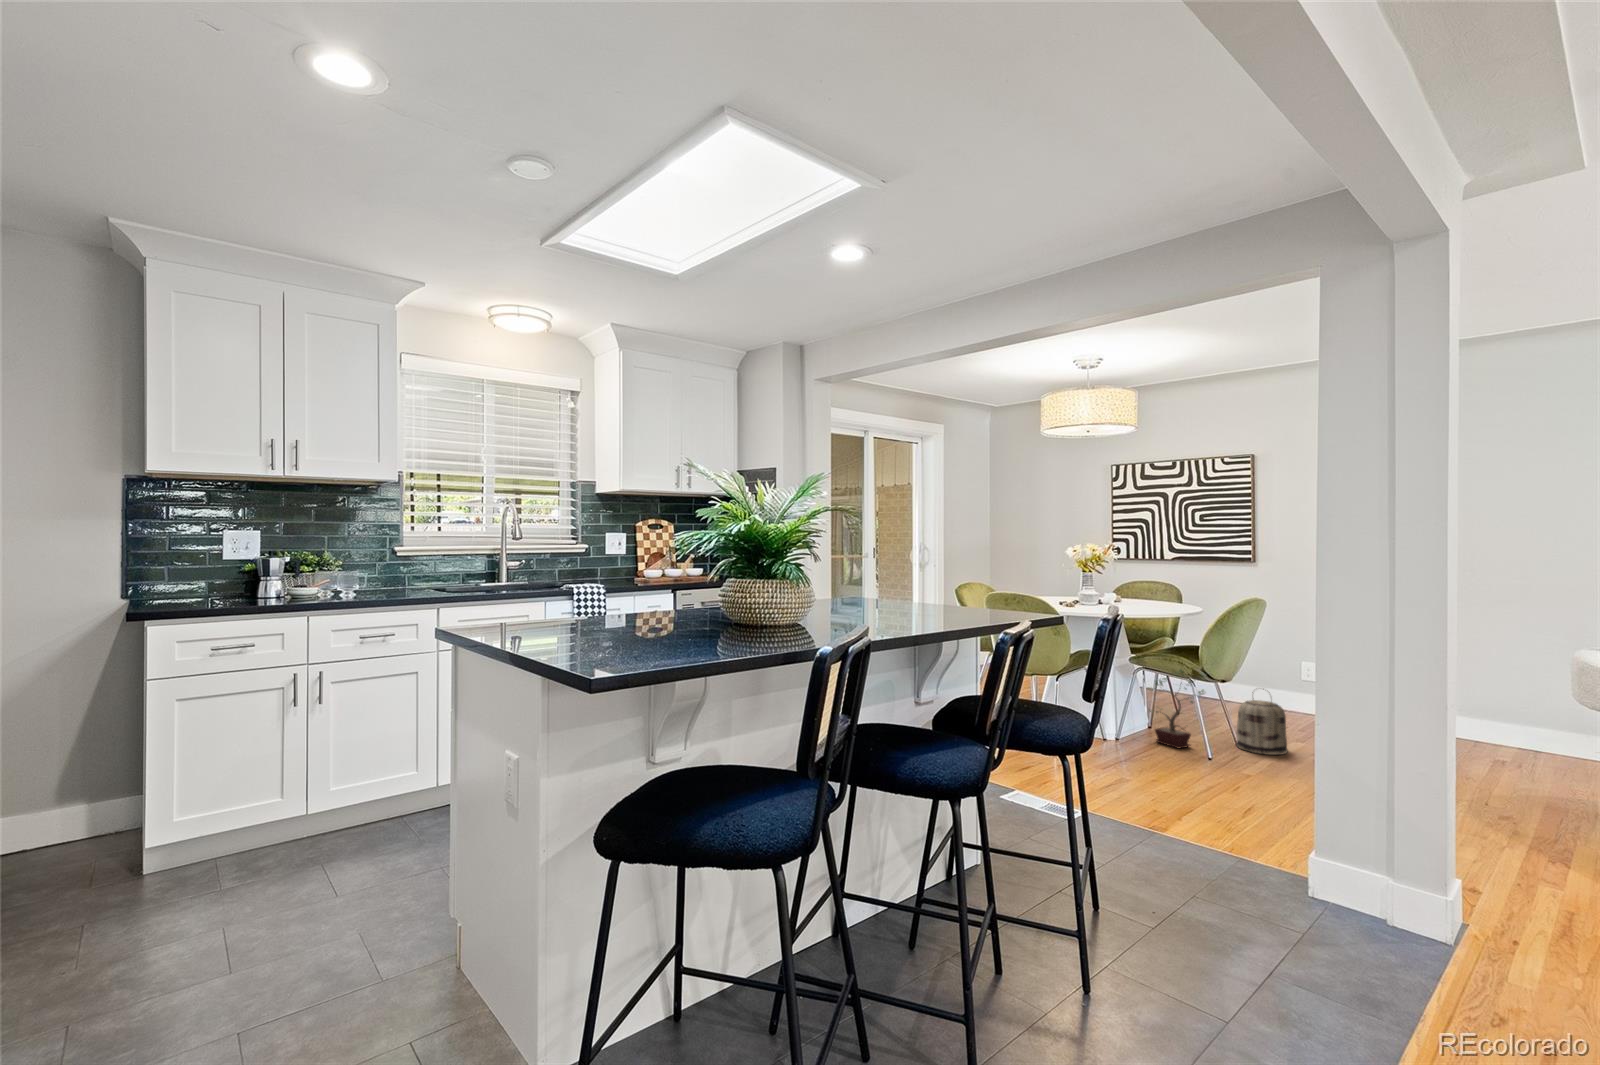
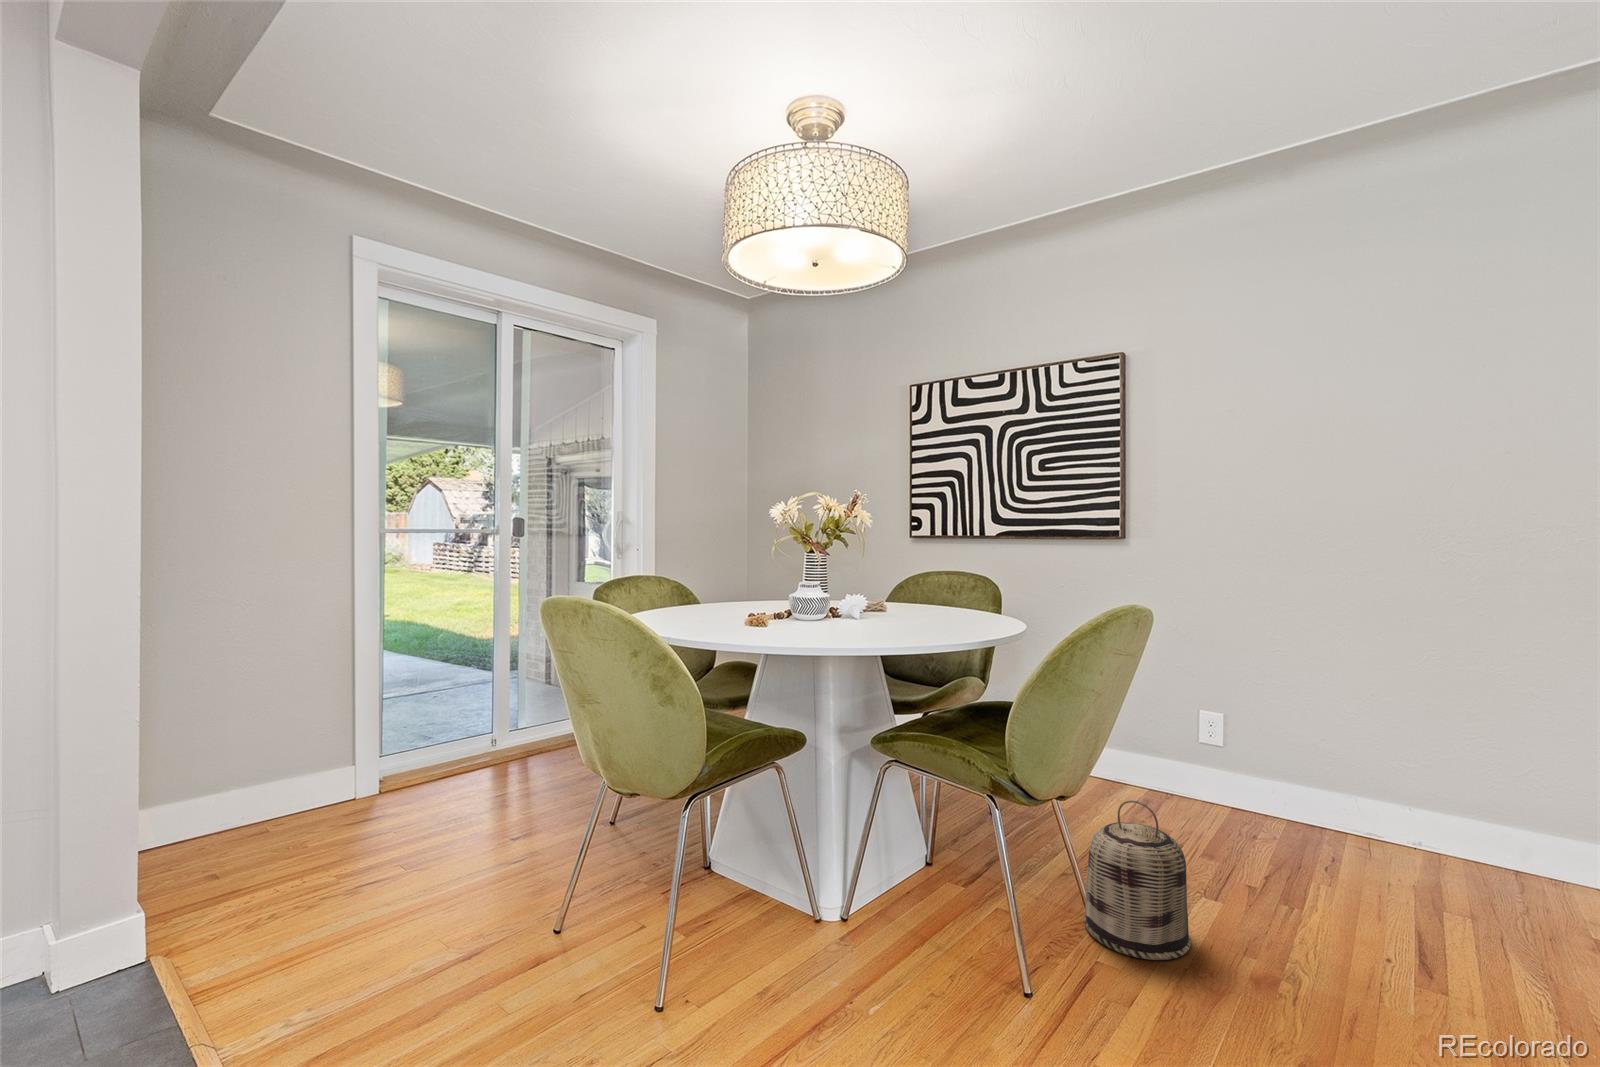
potted plant: present [1149,669,1204,748] -> none [906,759,1020,946]

